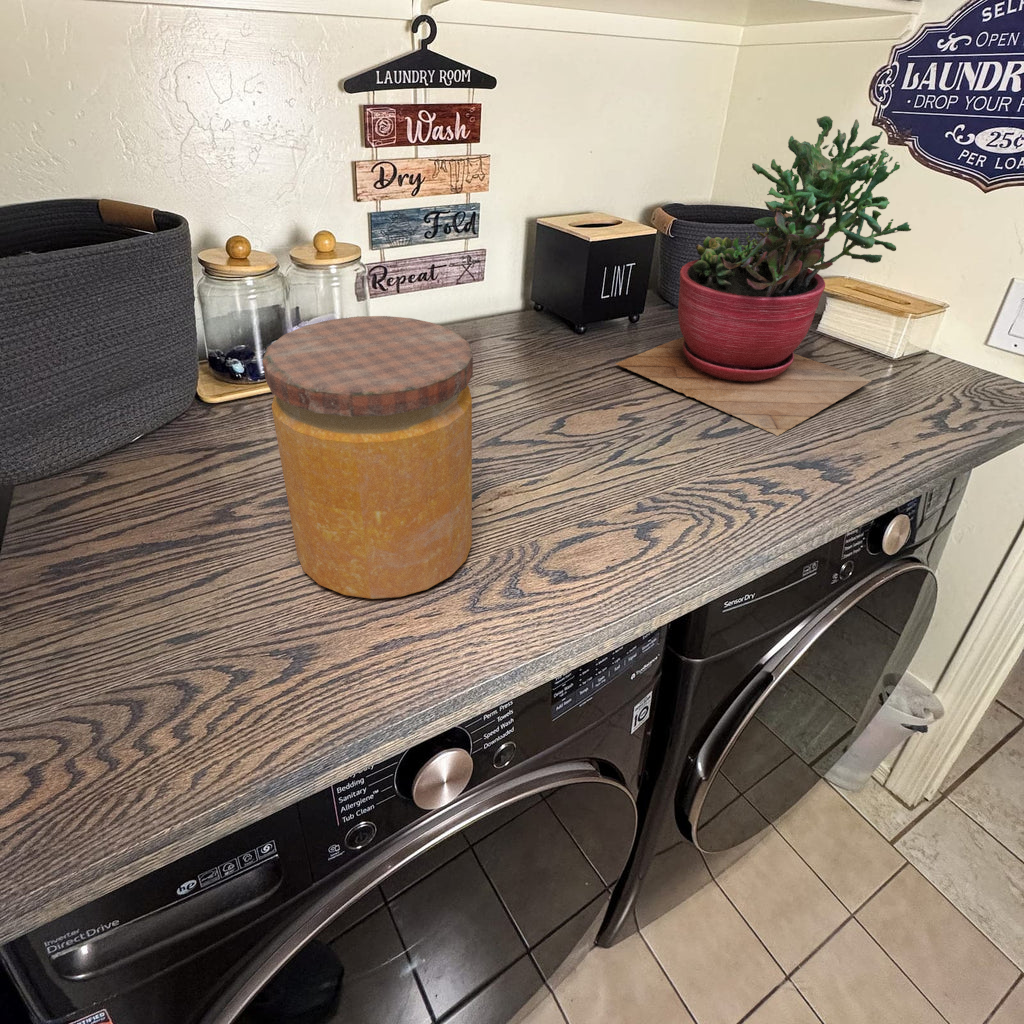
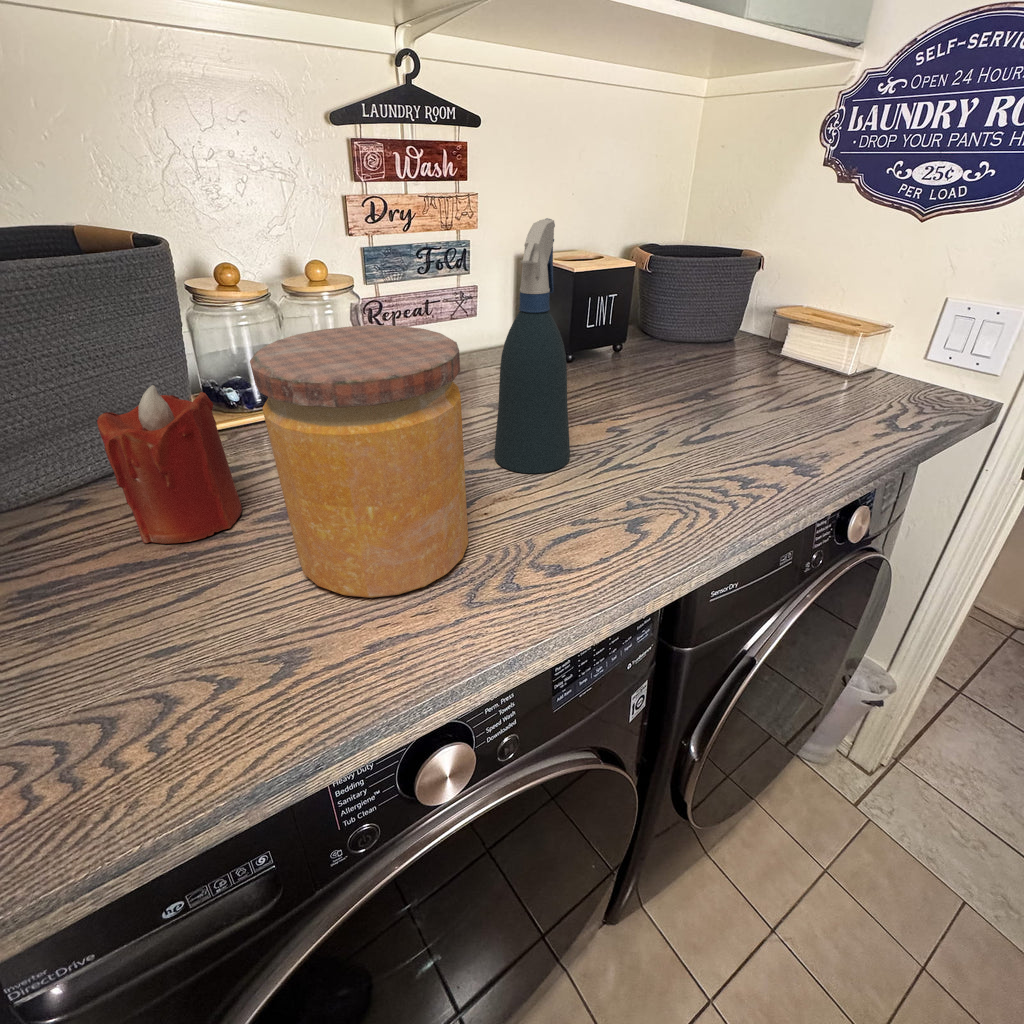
succulent plant: present [615,116,911,436] -> none [594,155,856,440]
spray bottle: none [501,192,583,467] -> present [494,218,570,473]
candle: none [93,368,232,531] -> present [97,385,242,544]

